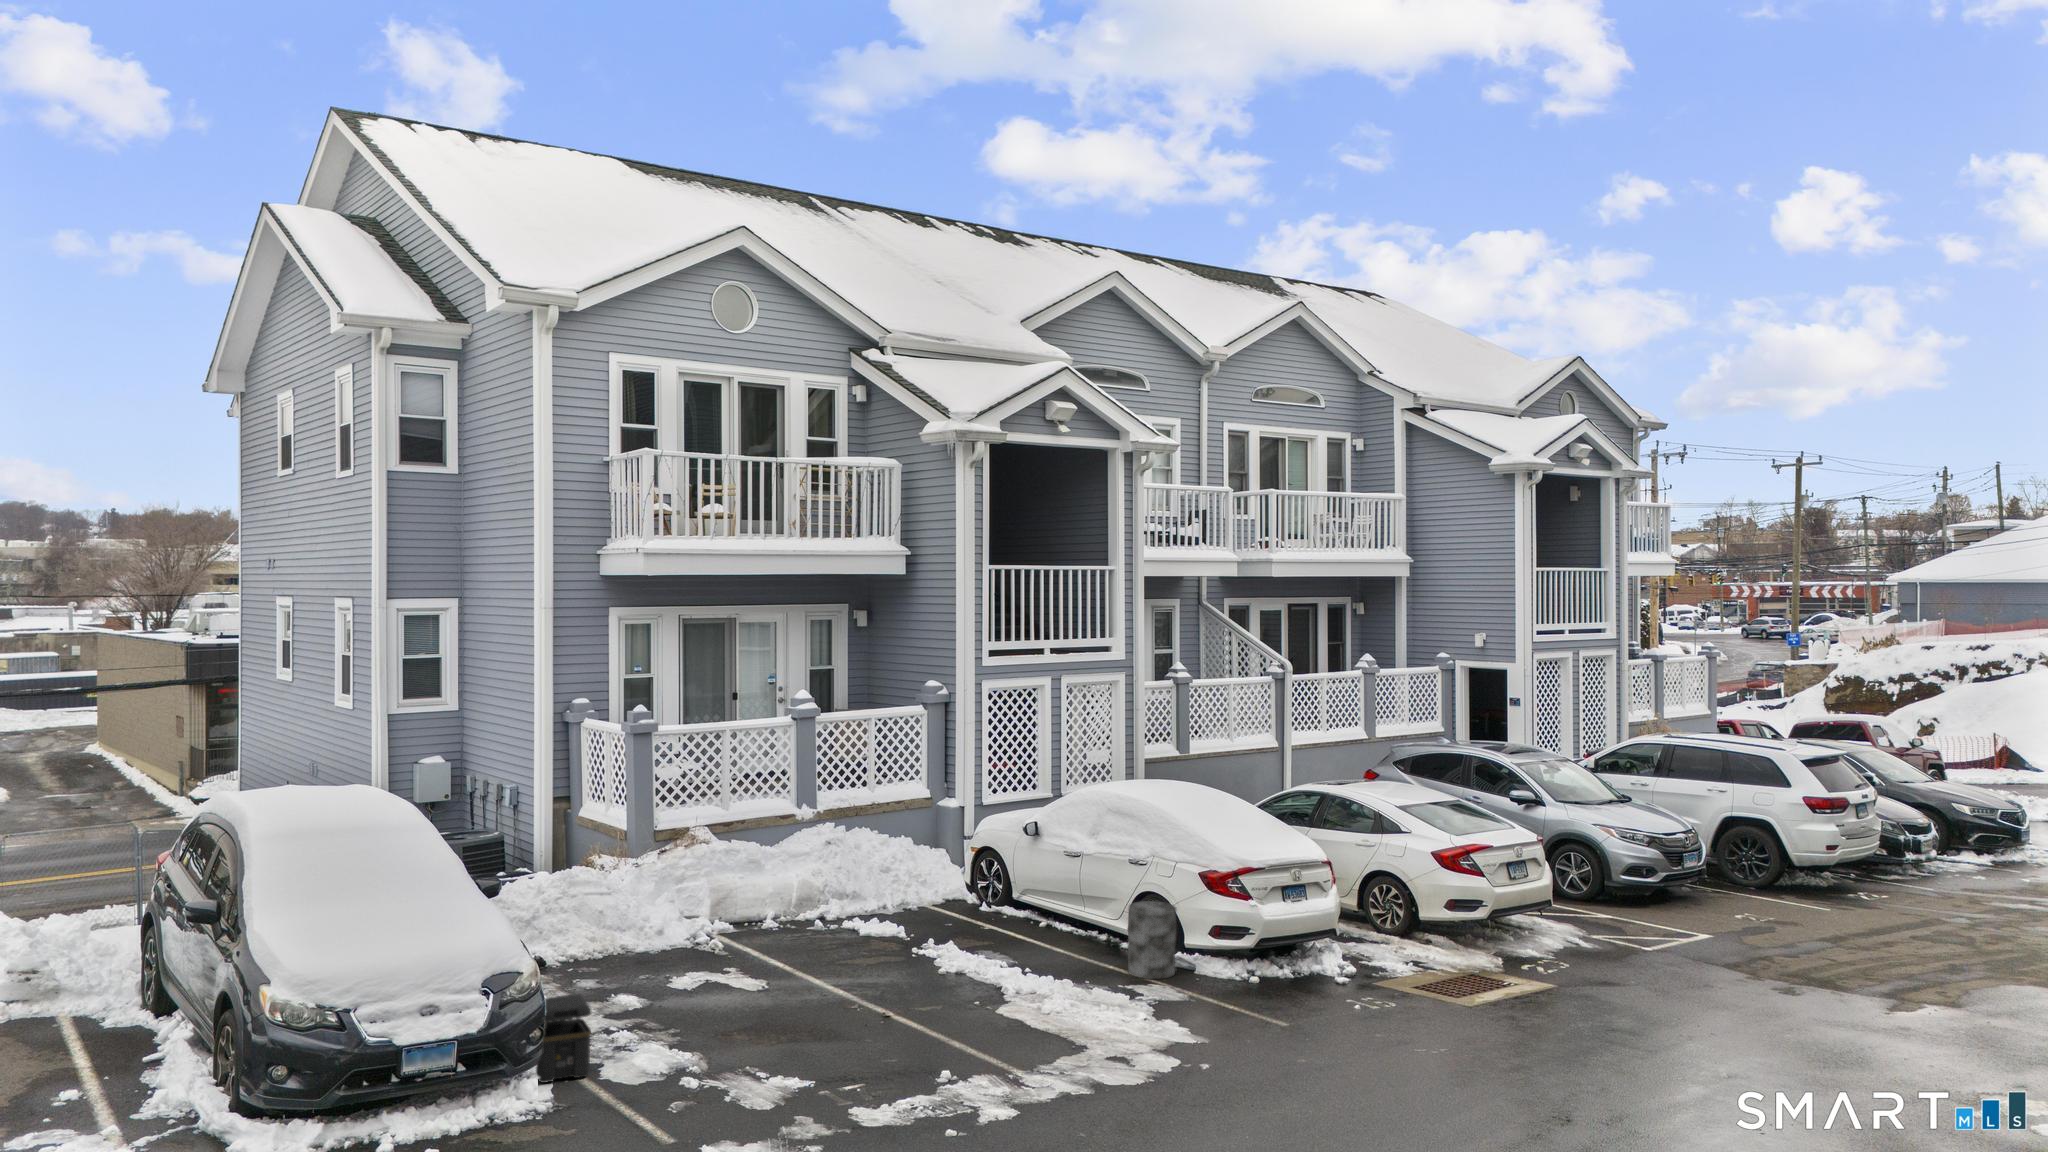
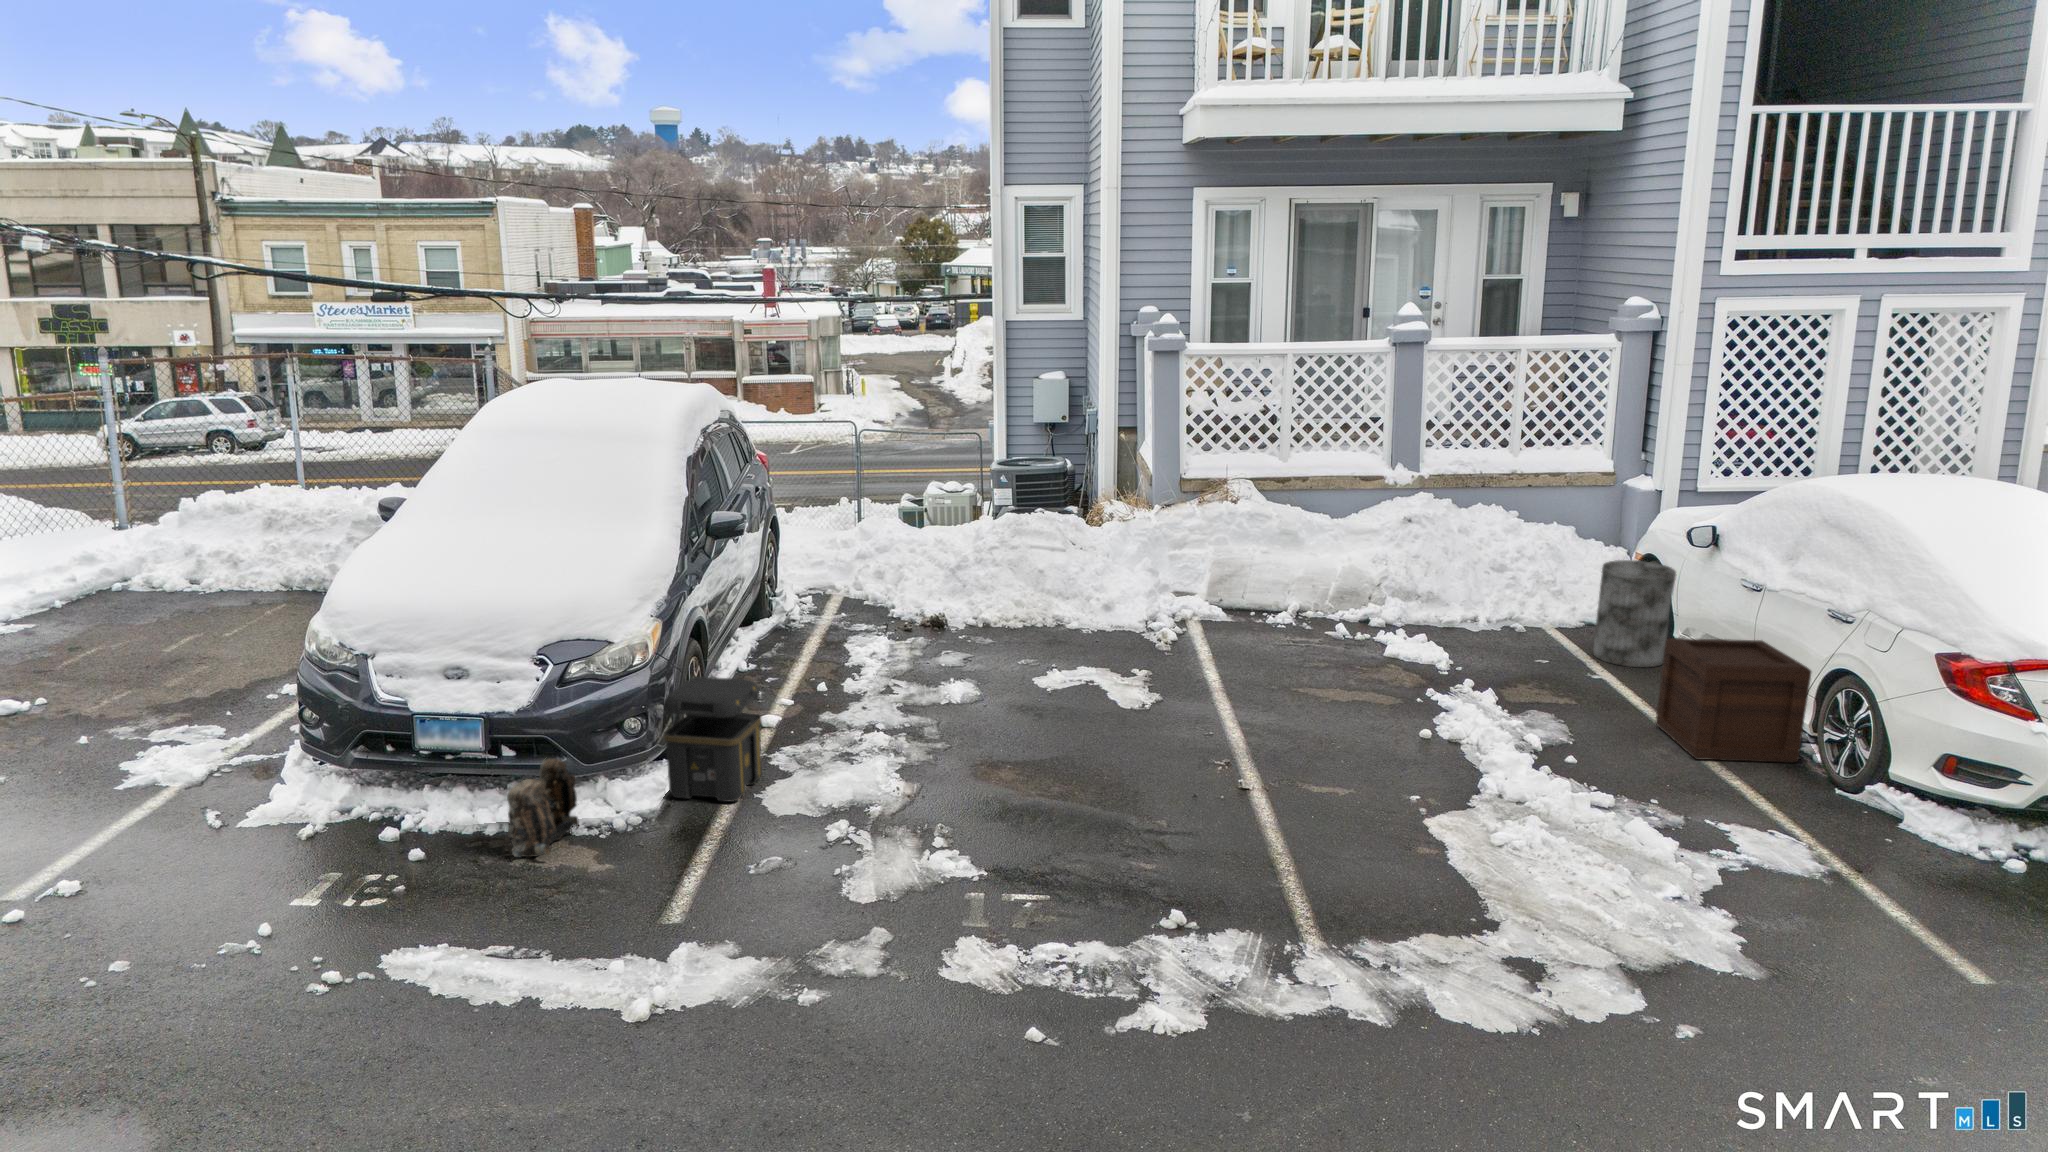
wooden crate: none [1033,887,1108,957] -> present [1655,638,1811,763]
trash can: present [1128,901,1176,979] -> present [1593,560,1676,667]
backpack: none [475,1059,525,1128] -> present [507,759,579,857]

